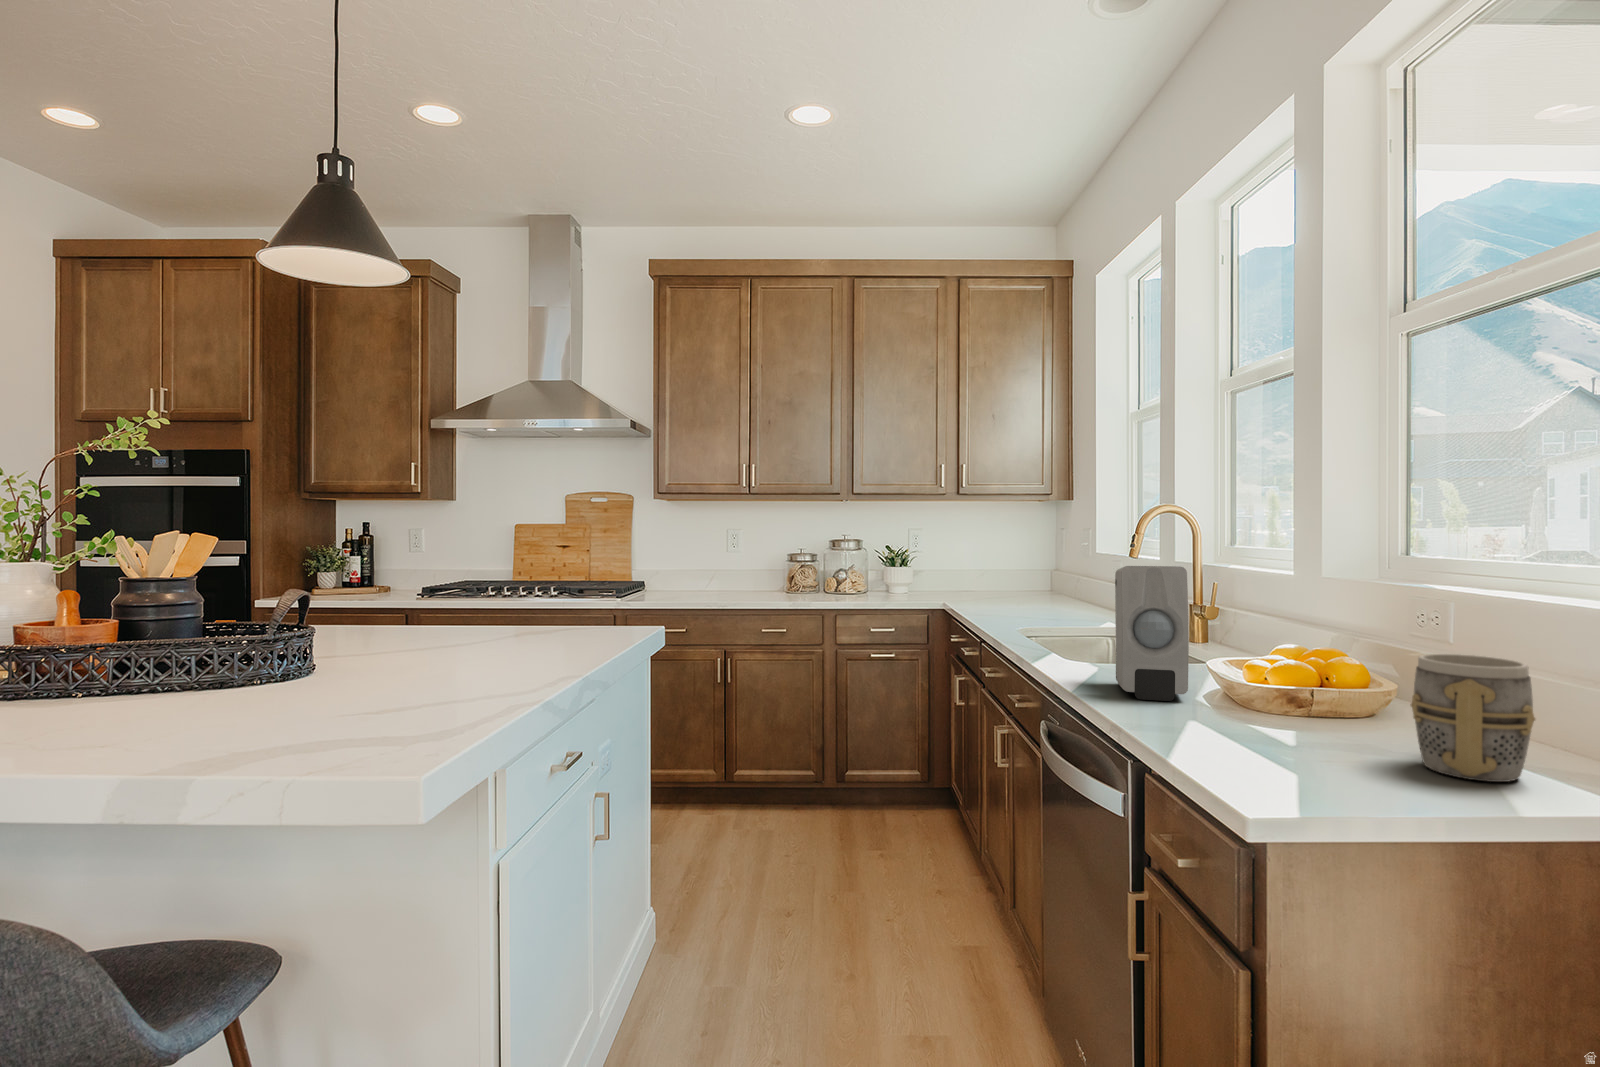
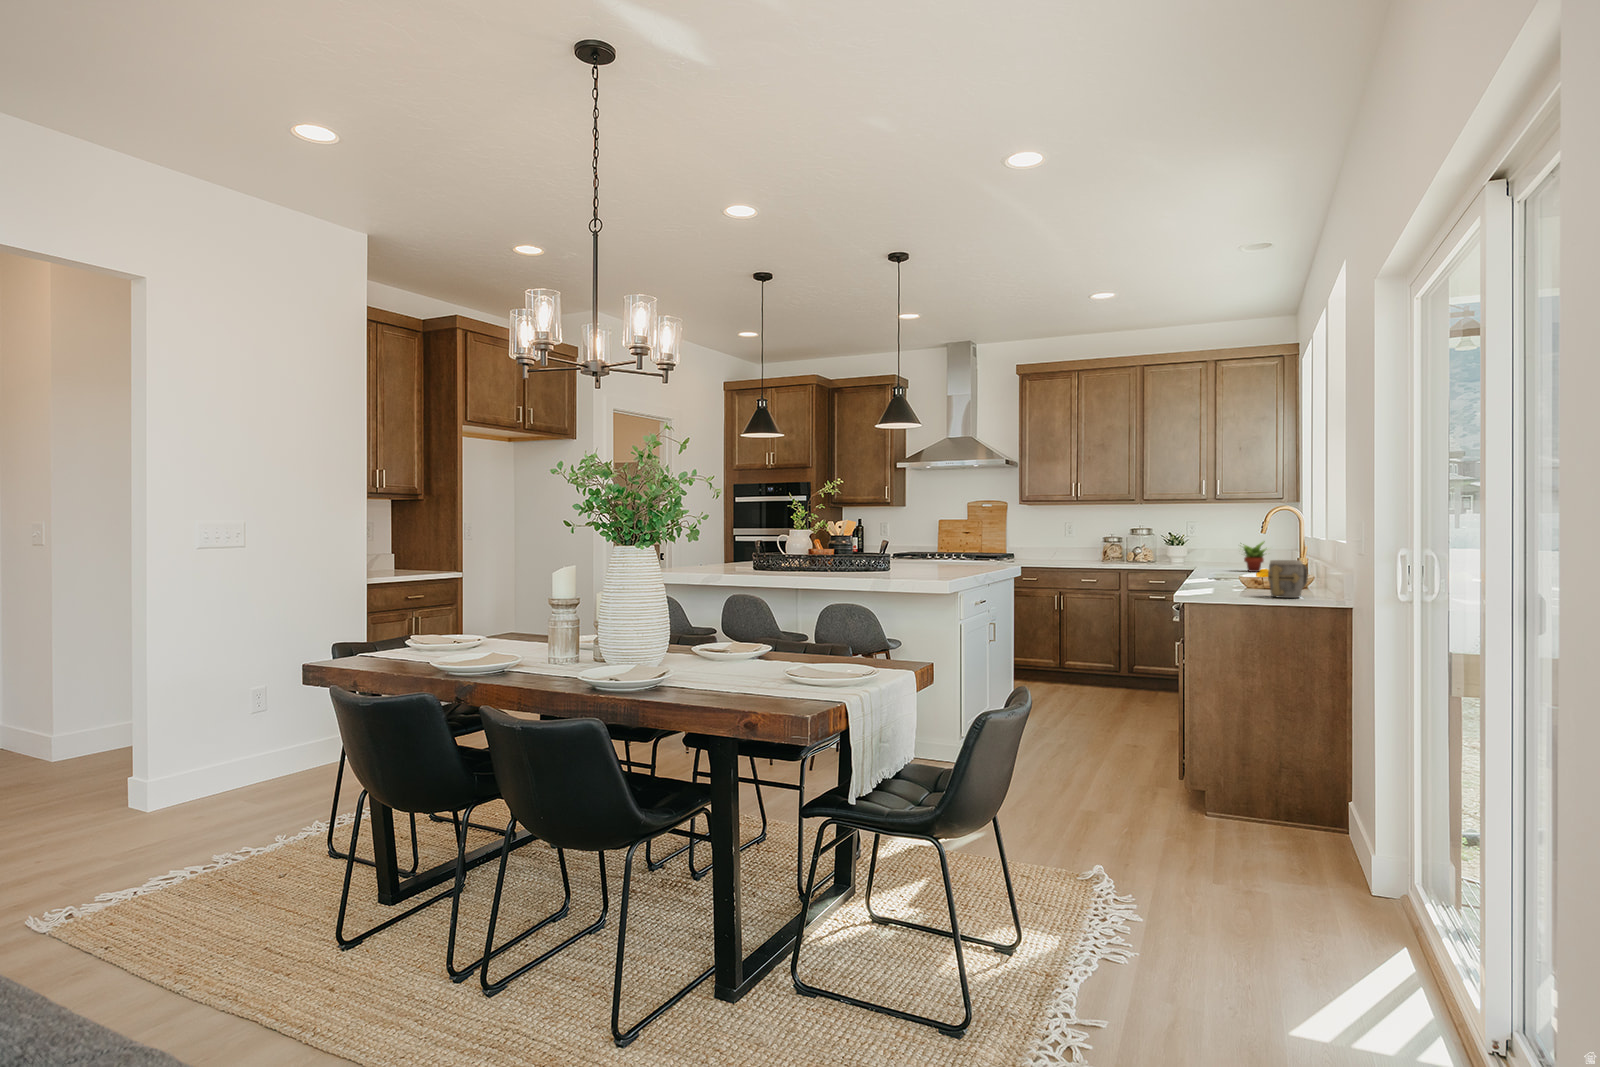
succulent plant: none [1024,562,1078,616] -> present [1240,541,1266,572]
soap dispenser: present [1115,566,1189,701] -> none [1204,534,1240,587]

